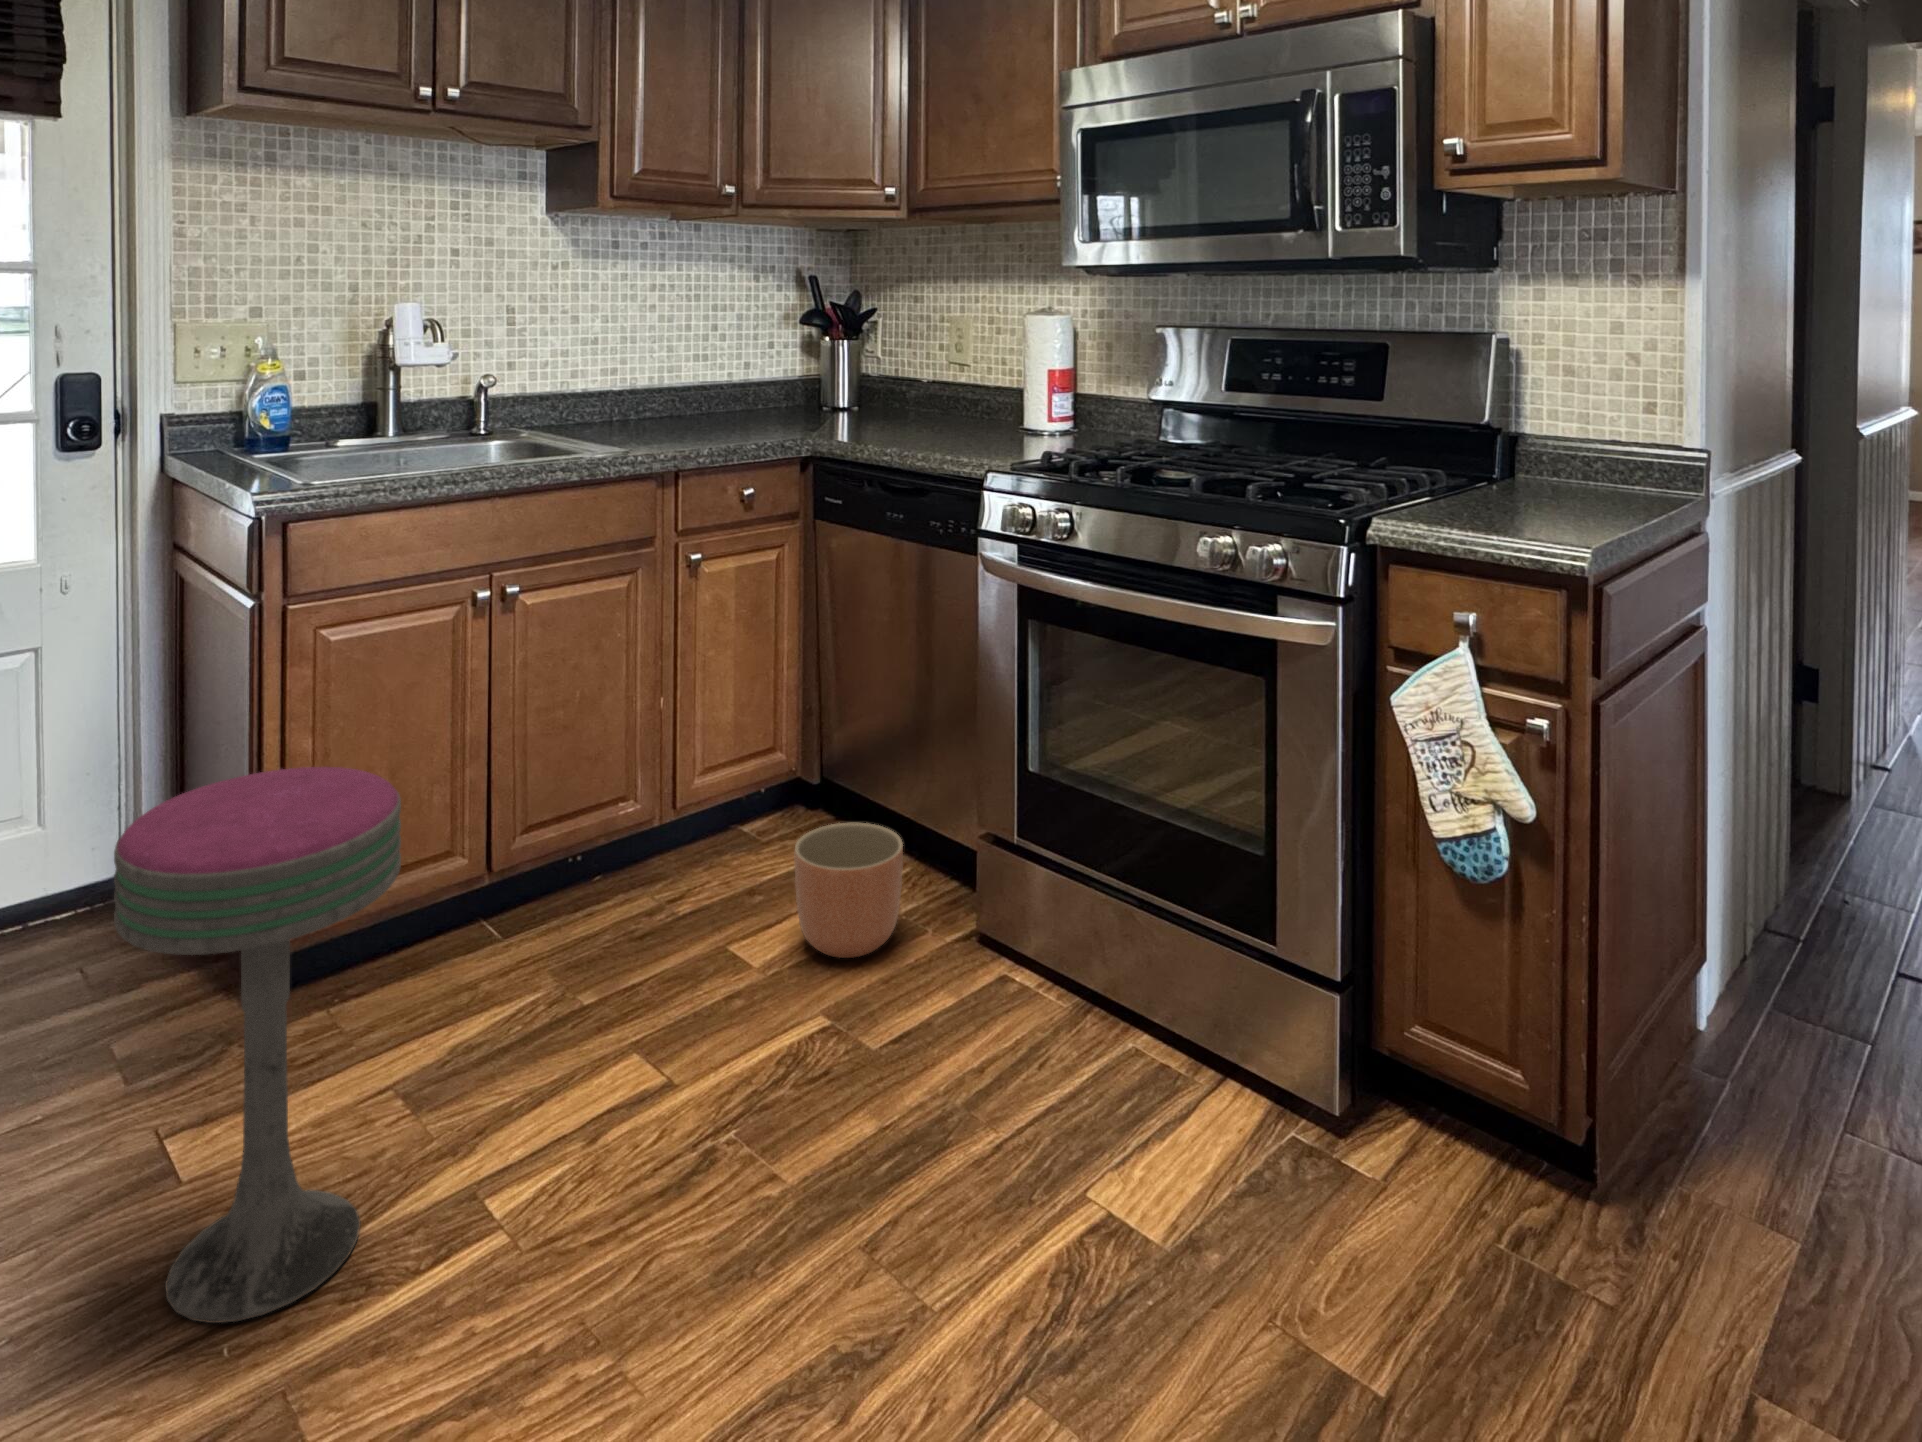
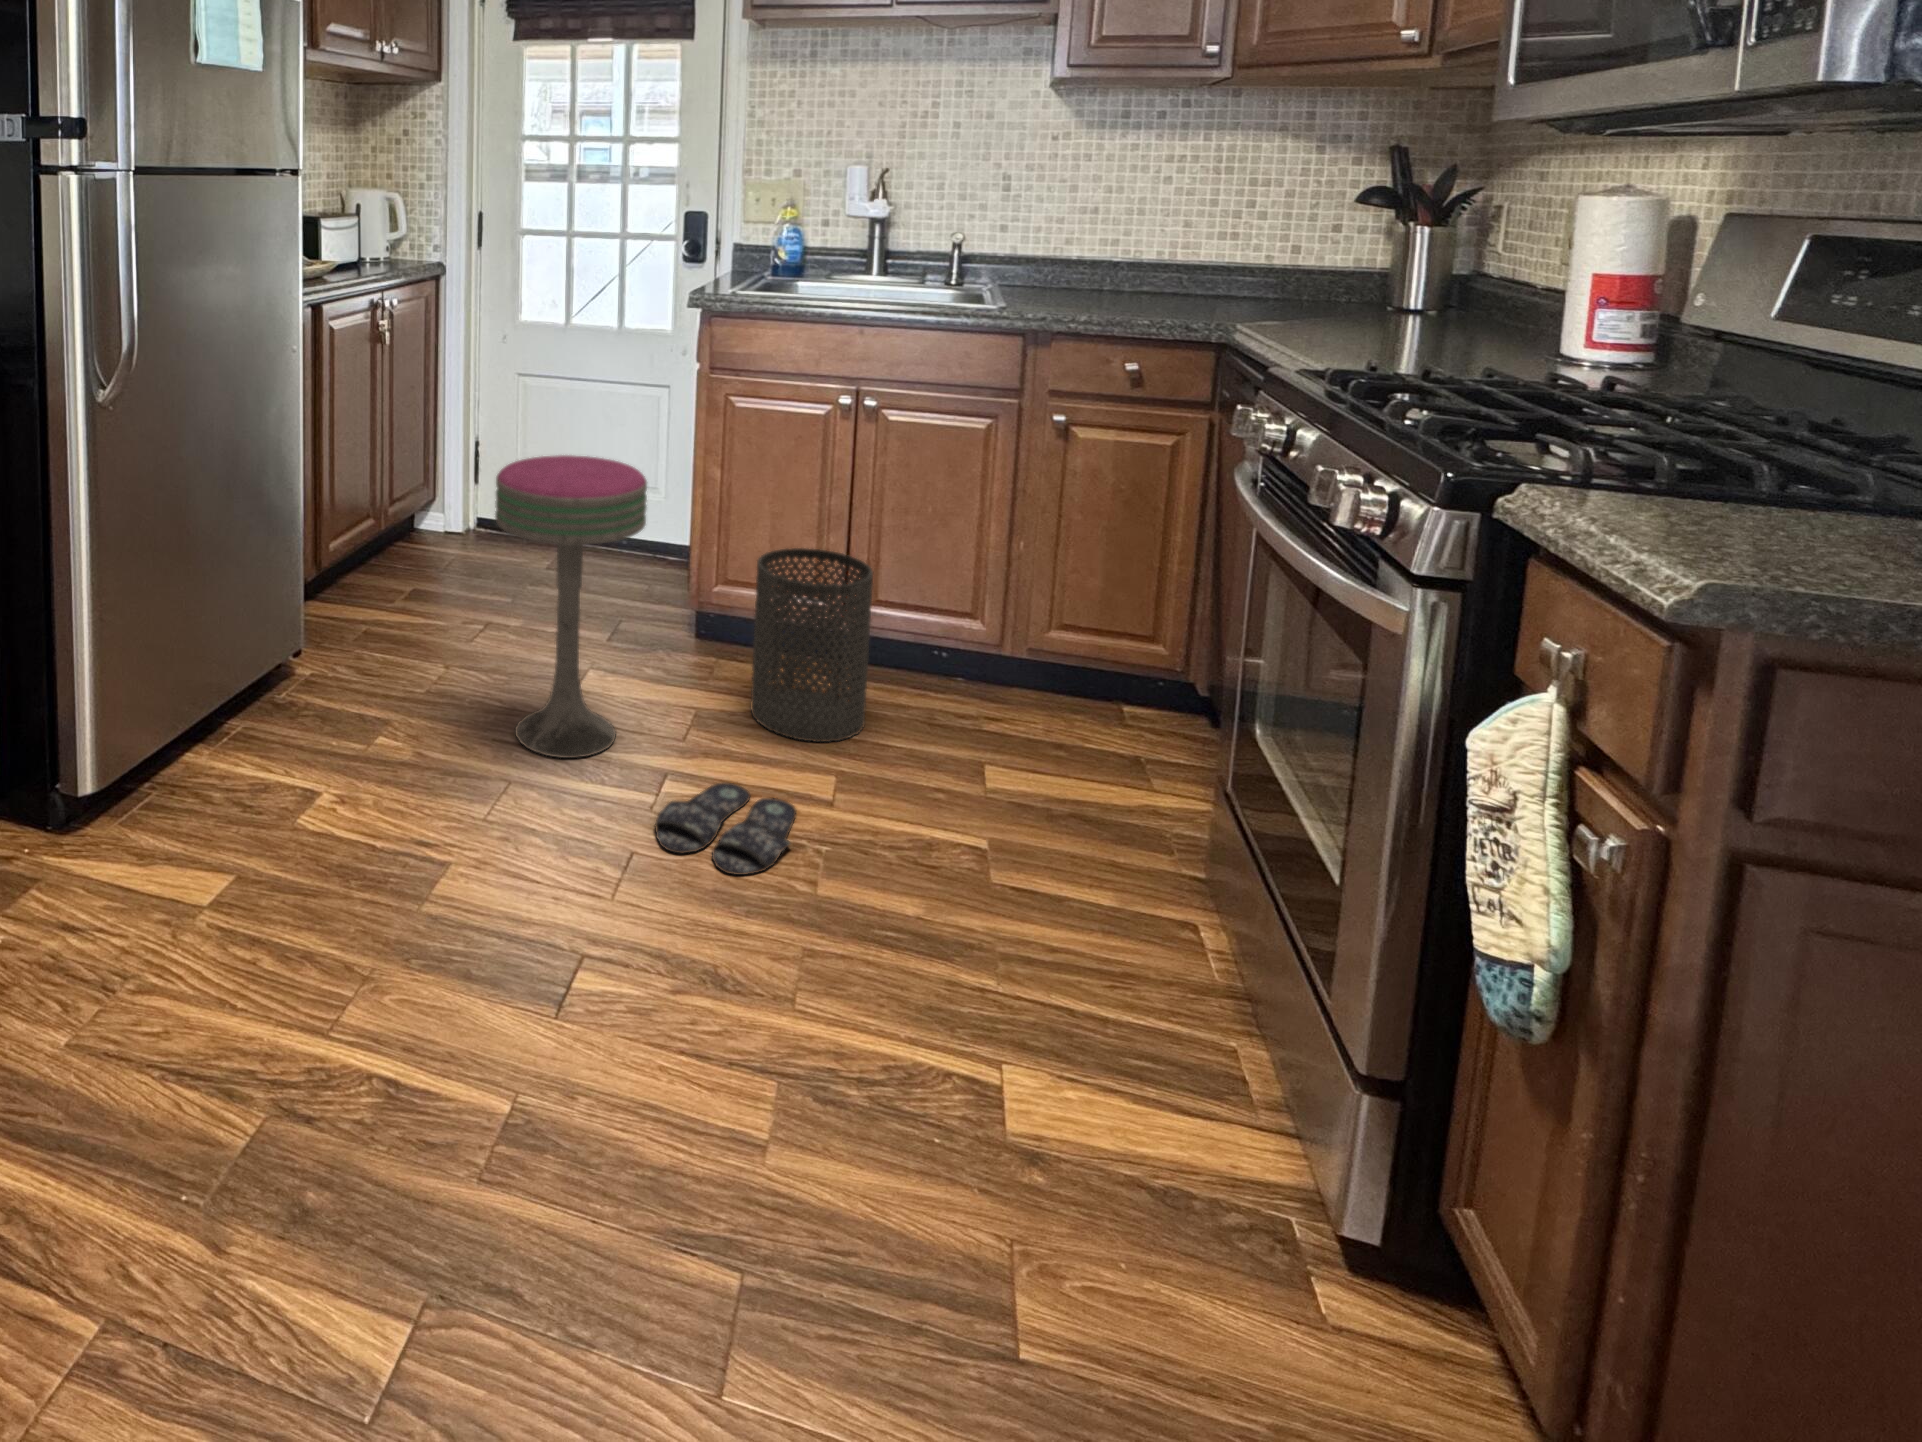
trash can: none [452,786,612,1058] -> present [750,548,873,742]
planter: present [795,822,903,958] -> none [1027,690,1147,822]
slippers: none [545,1118,732,1279] -> present [655,783,796,875]

